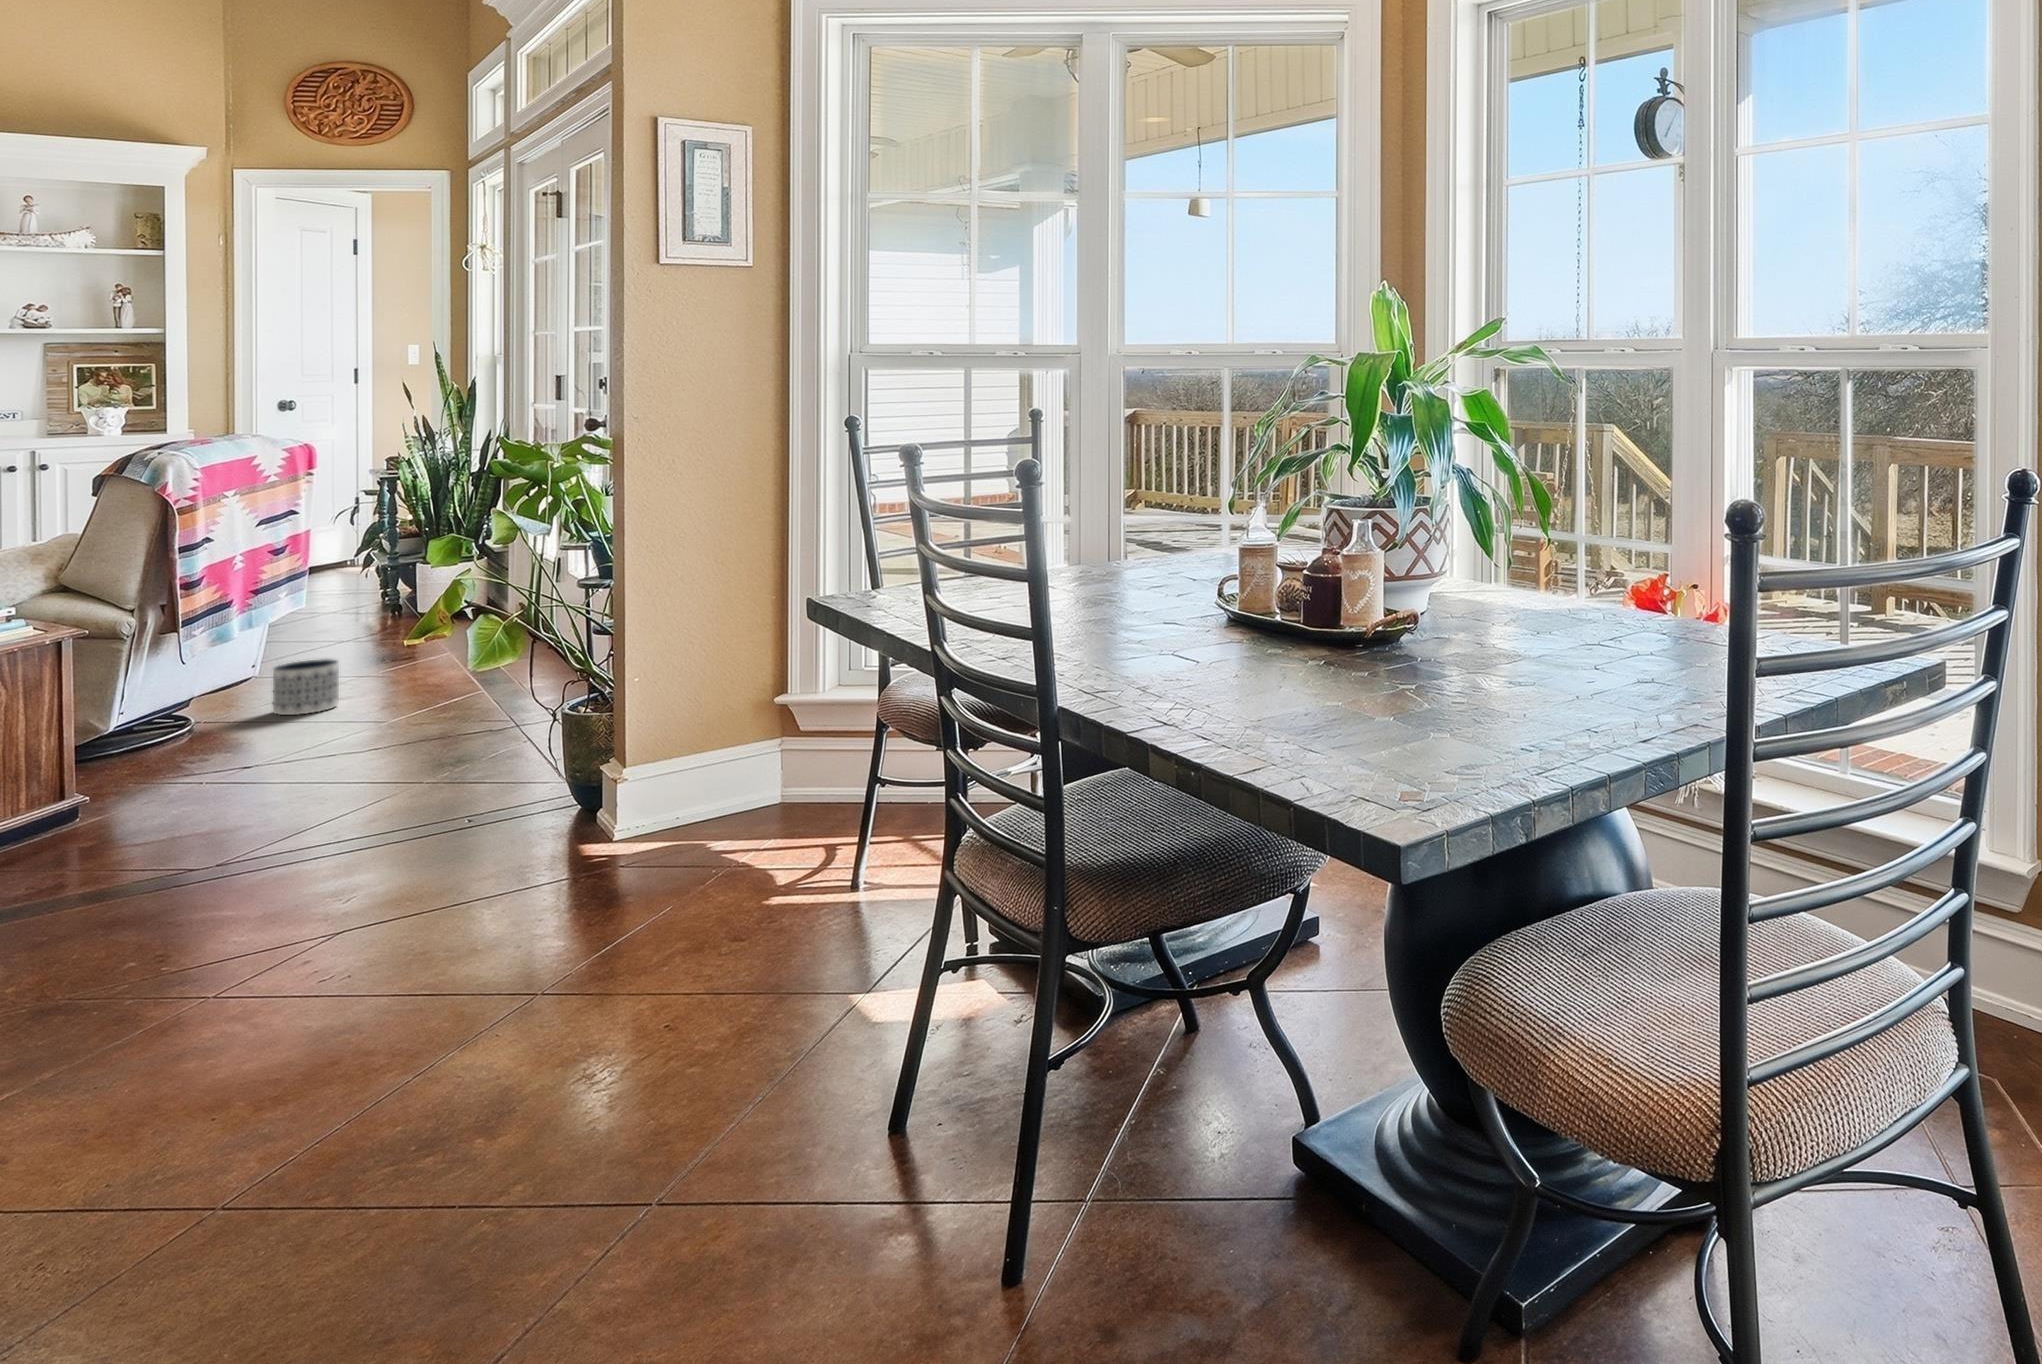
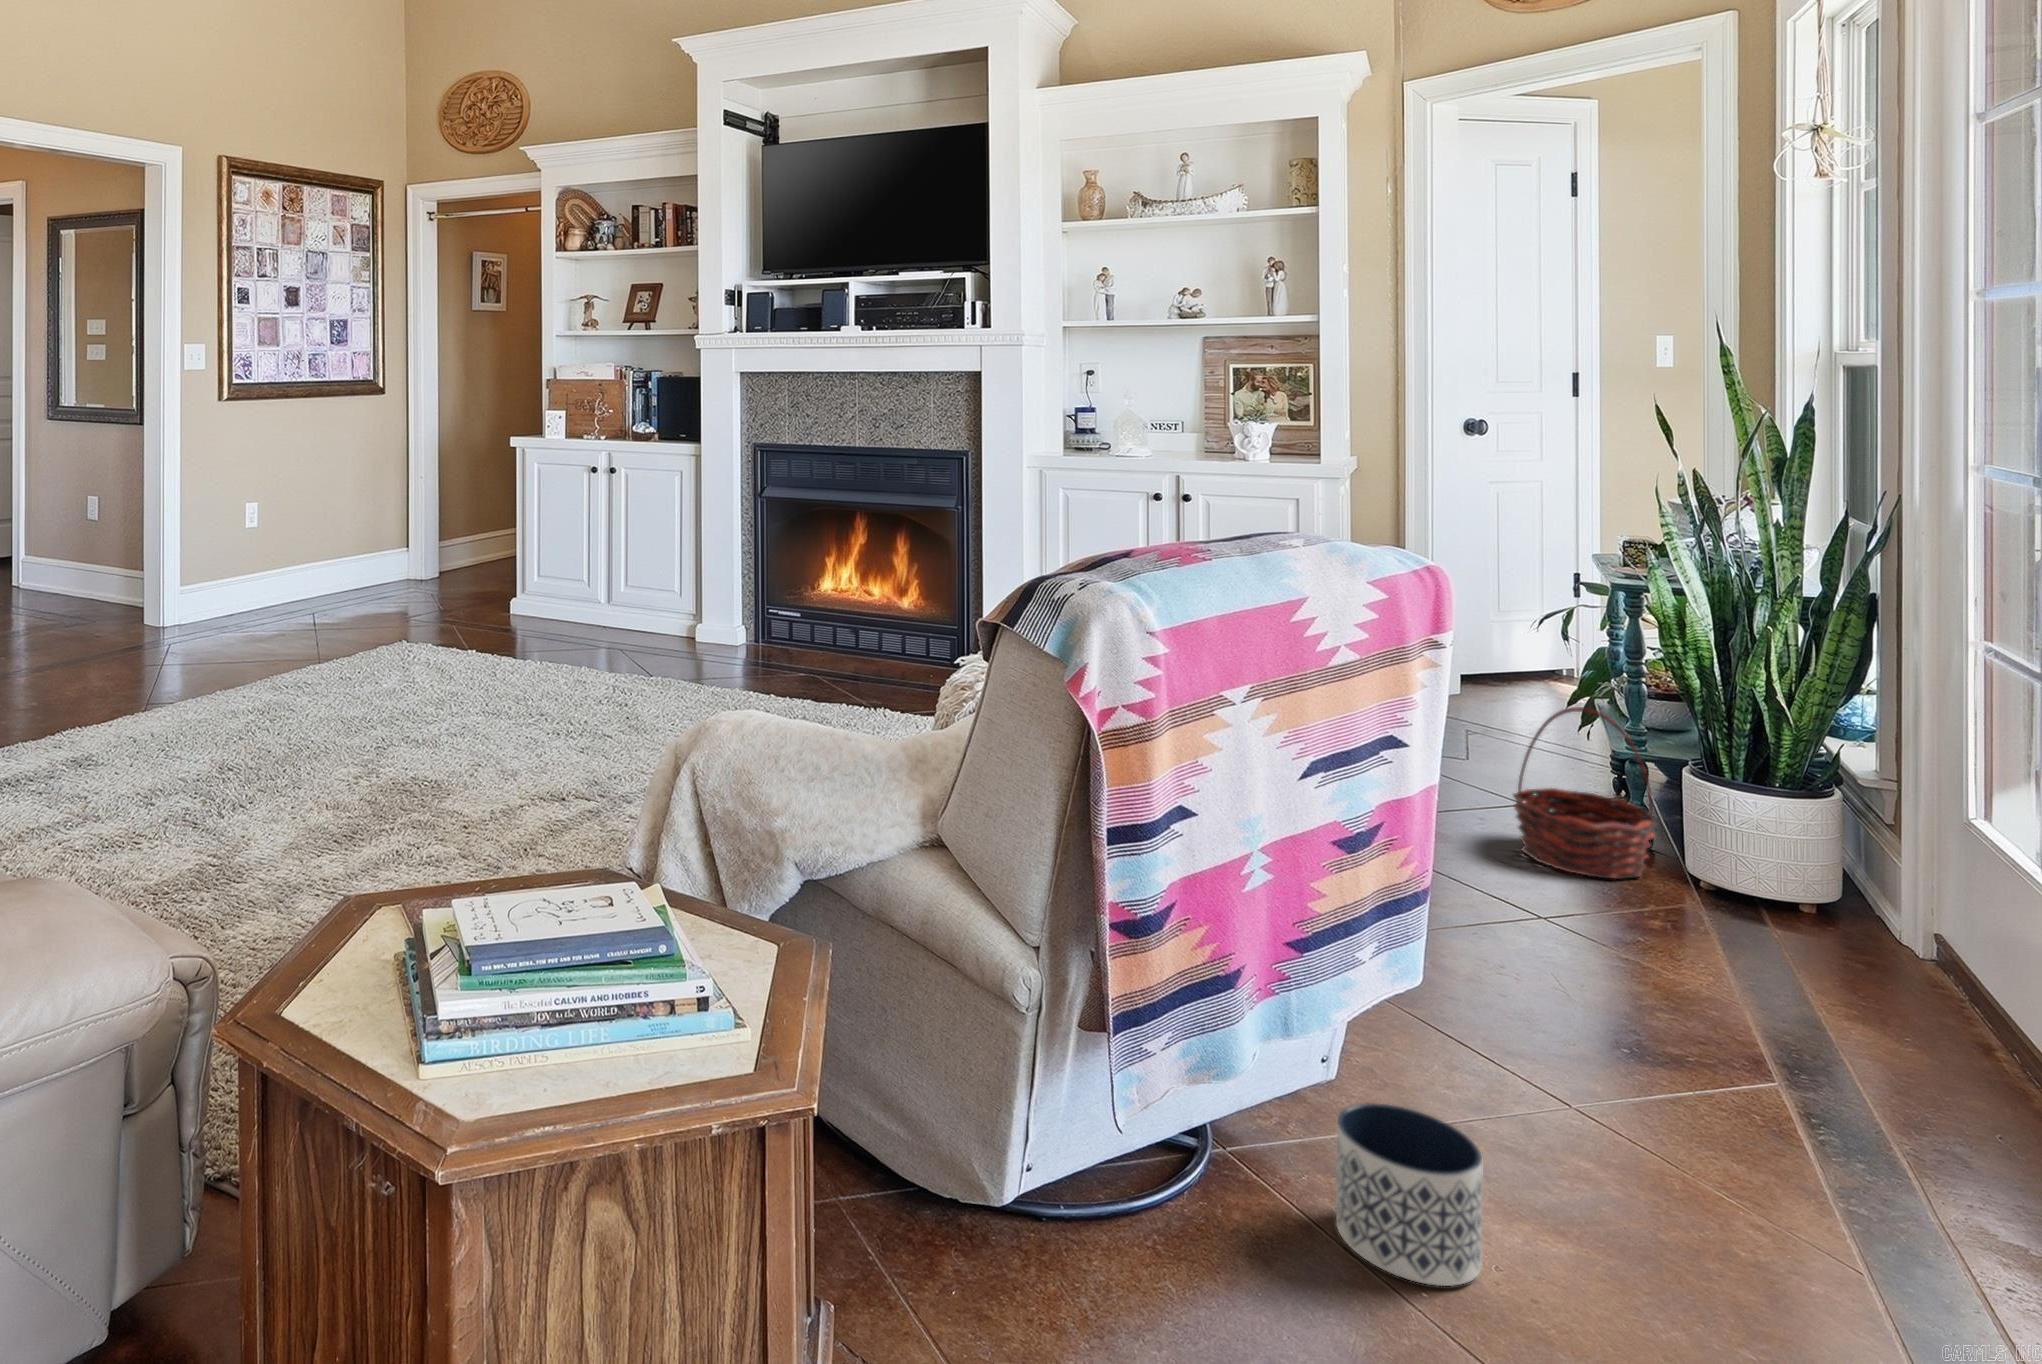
basket: none [327,540,407,625] -> present [1513,707,1657,879]

